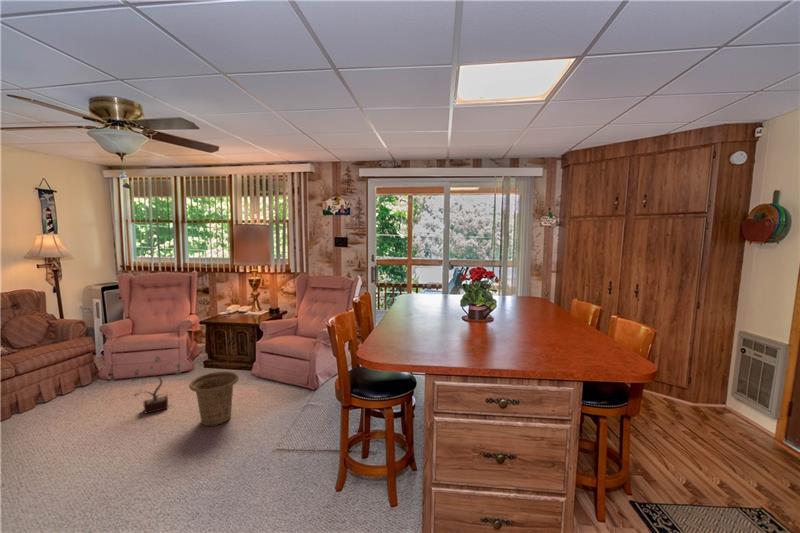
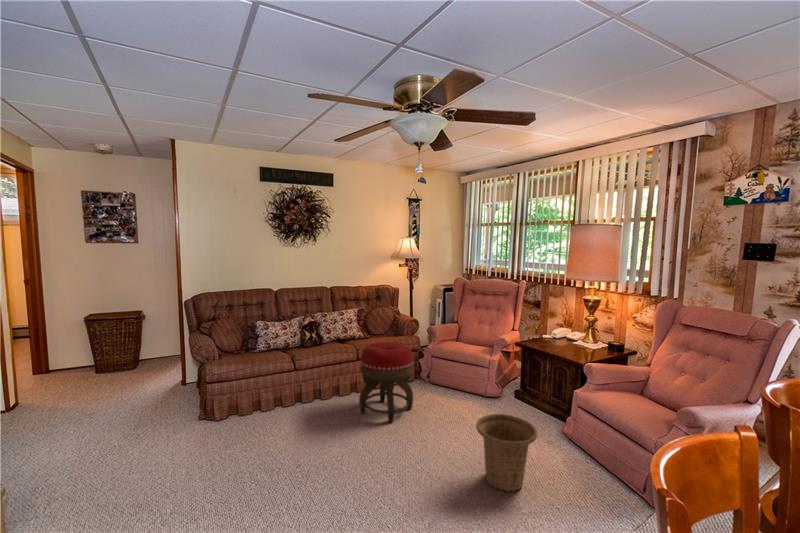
footstool: none [22,349,101,435] -> present [359,342,414,423]
potted plant: present [132,357,188,413] -> none [432,372,489,436]

